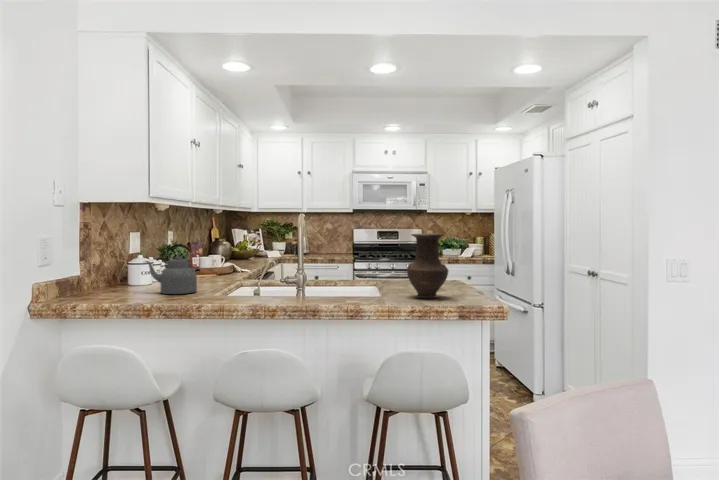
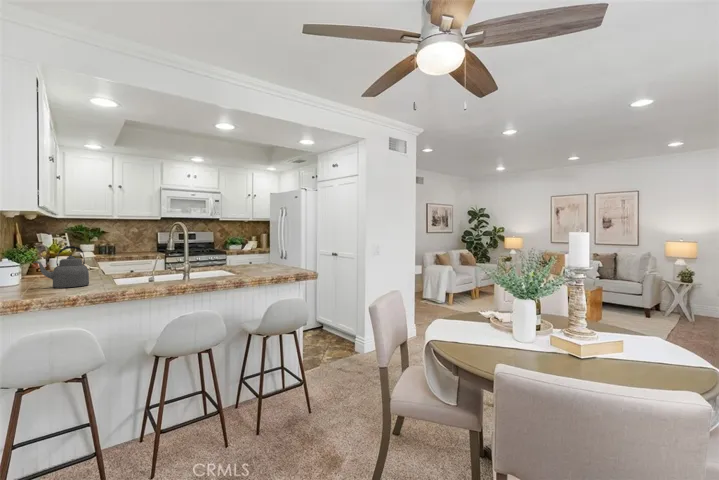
vase: present [407,234,448,298] -> none [257,236,283,275]

